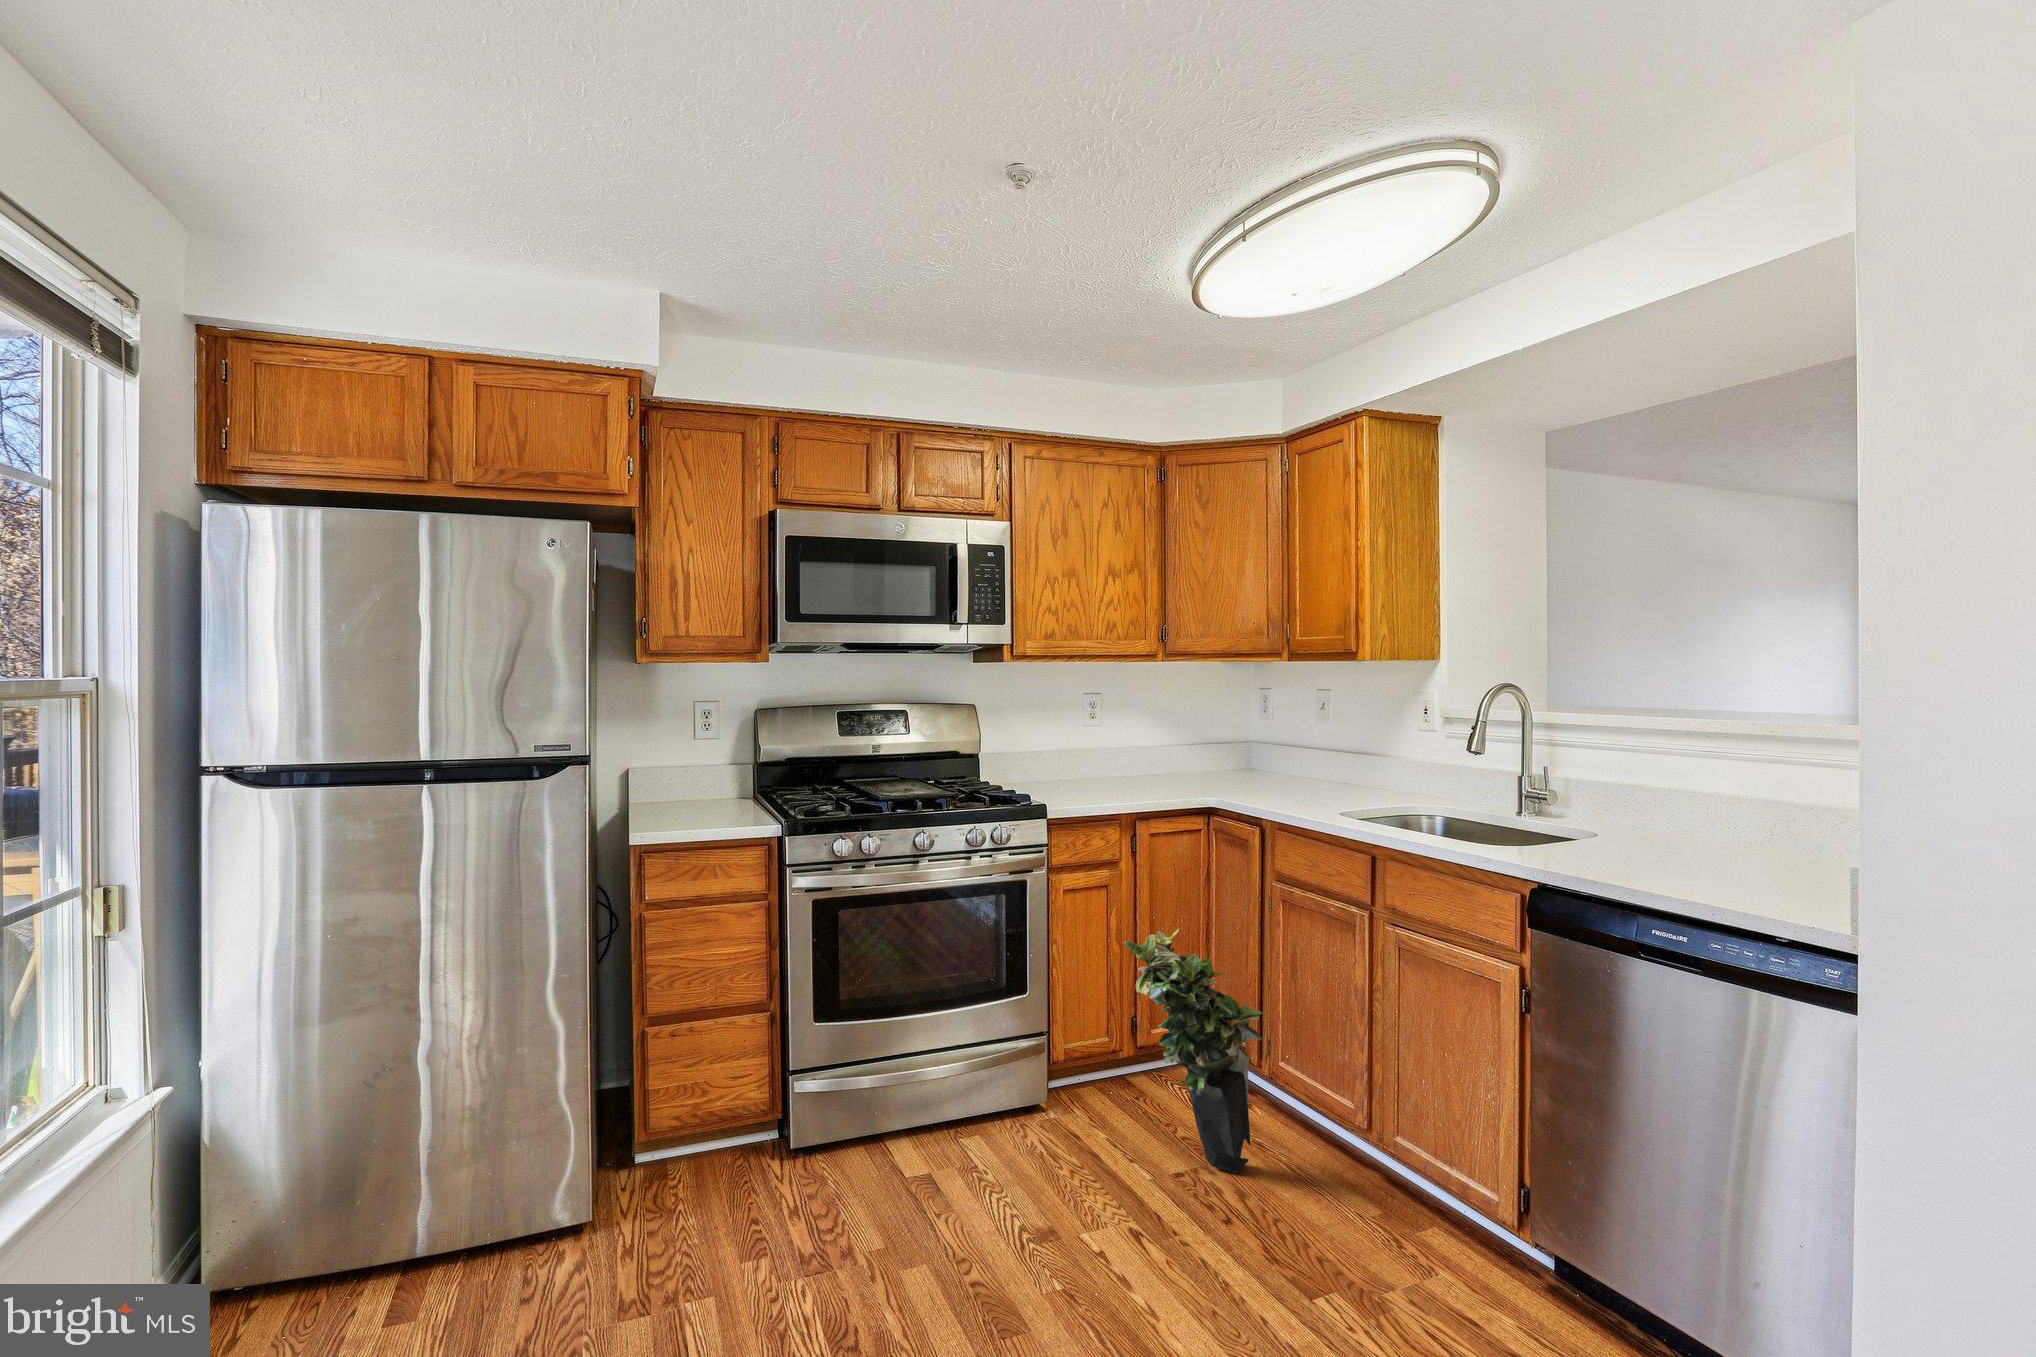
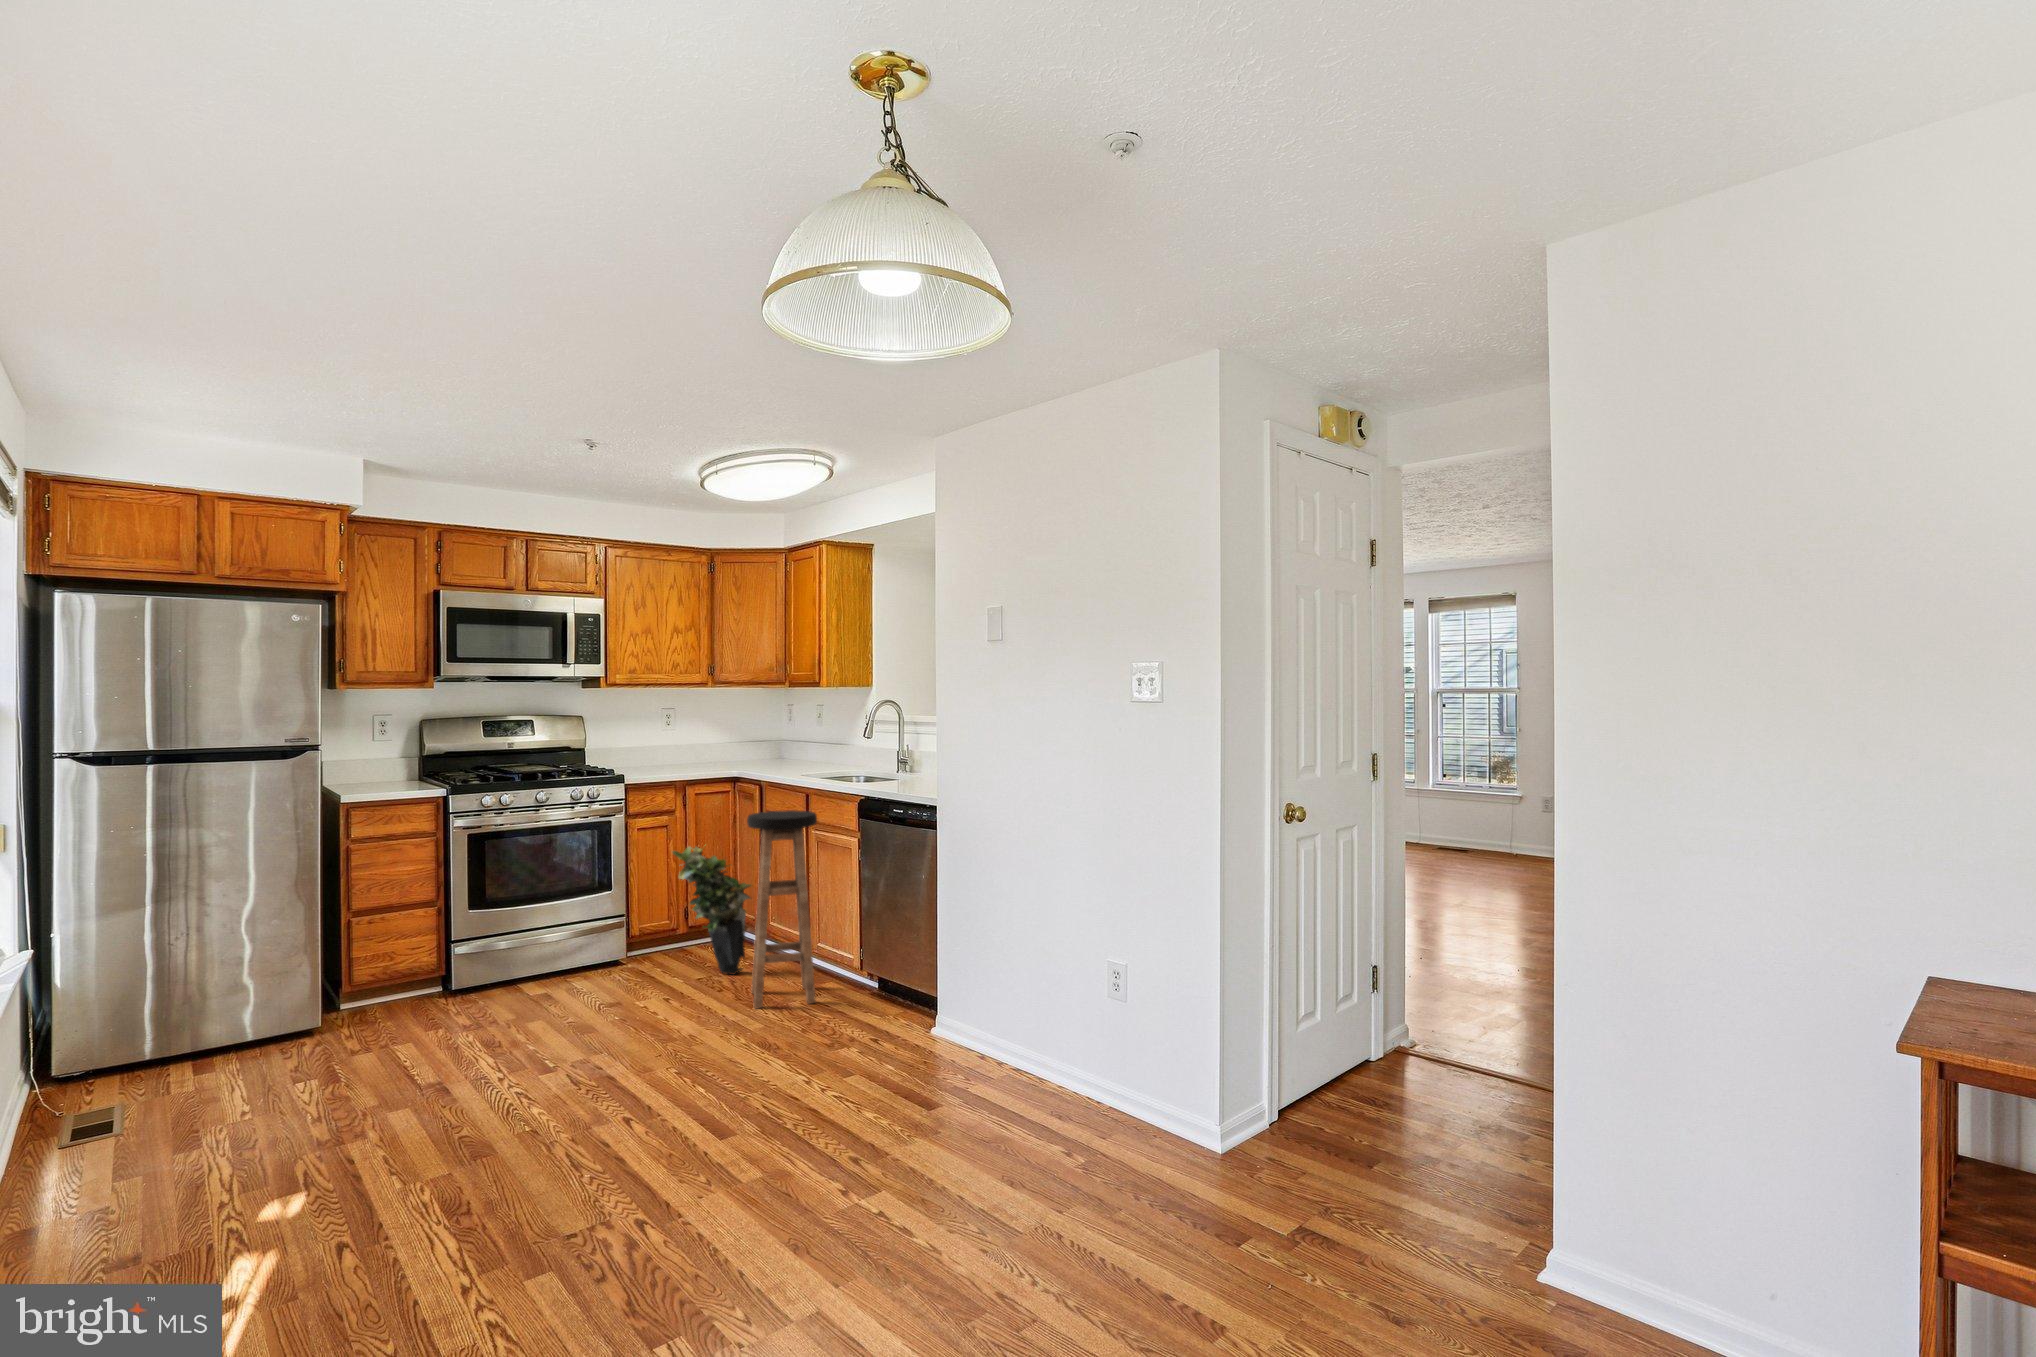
bar stool: none [1285,899,1435,1312] -> present [747,810,817,1009]

